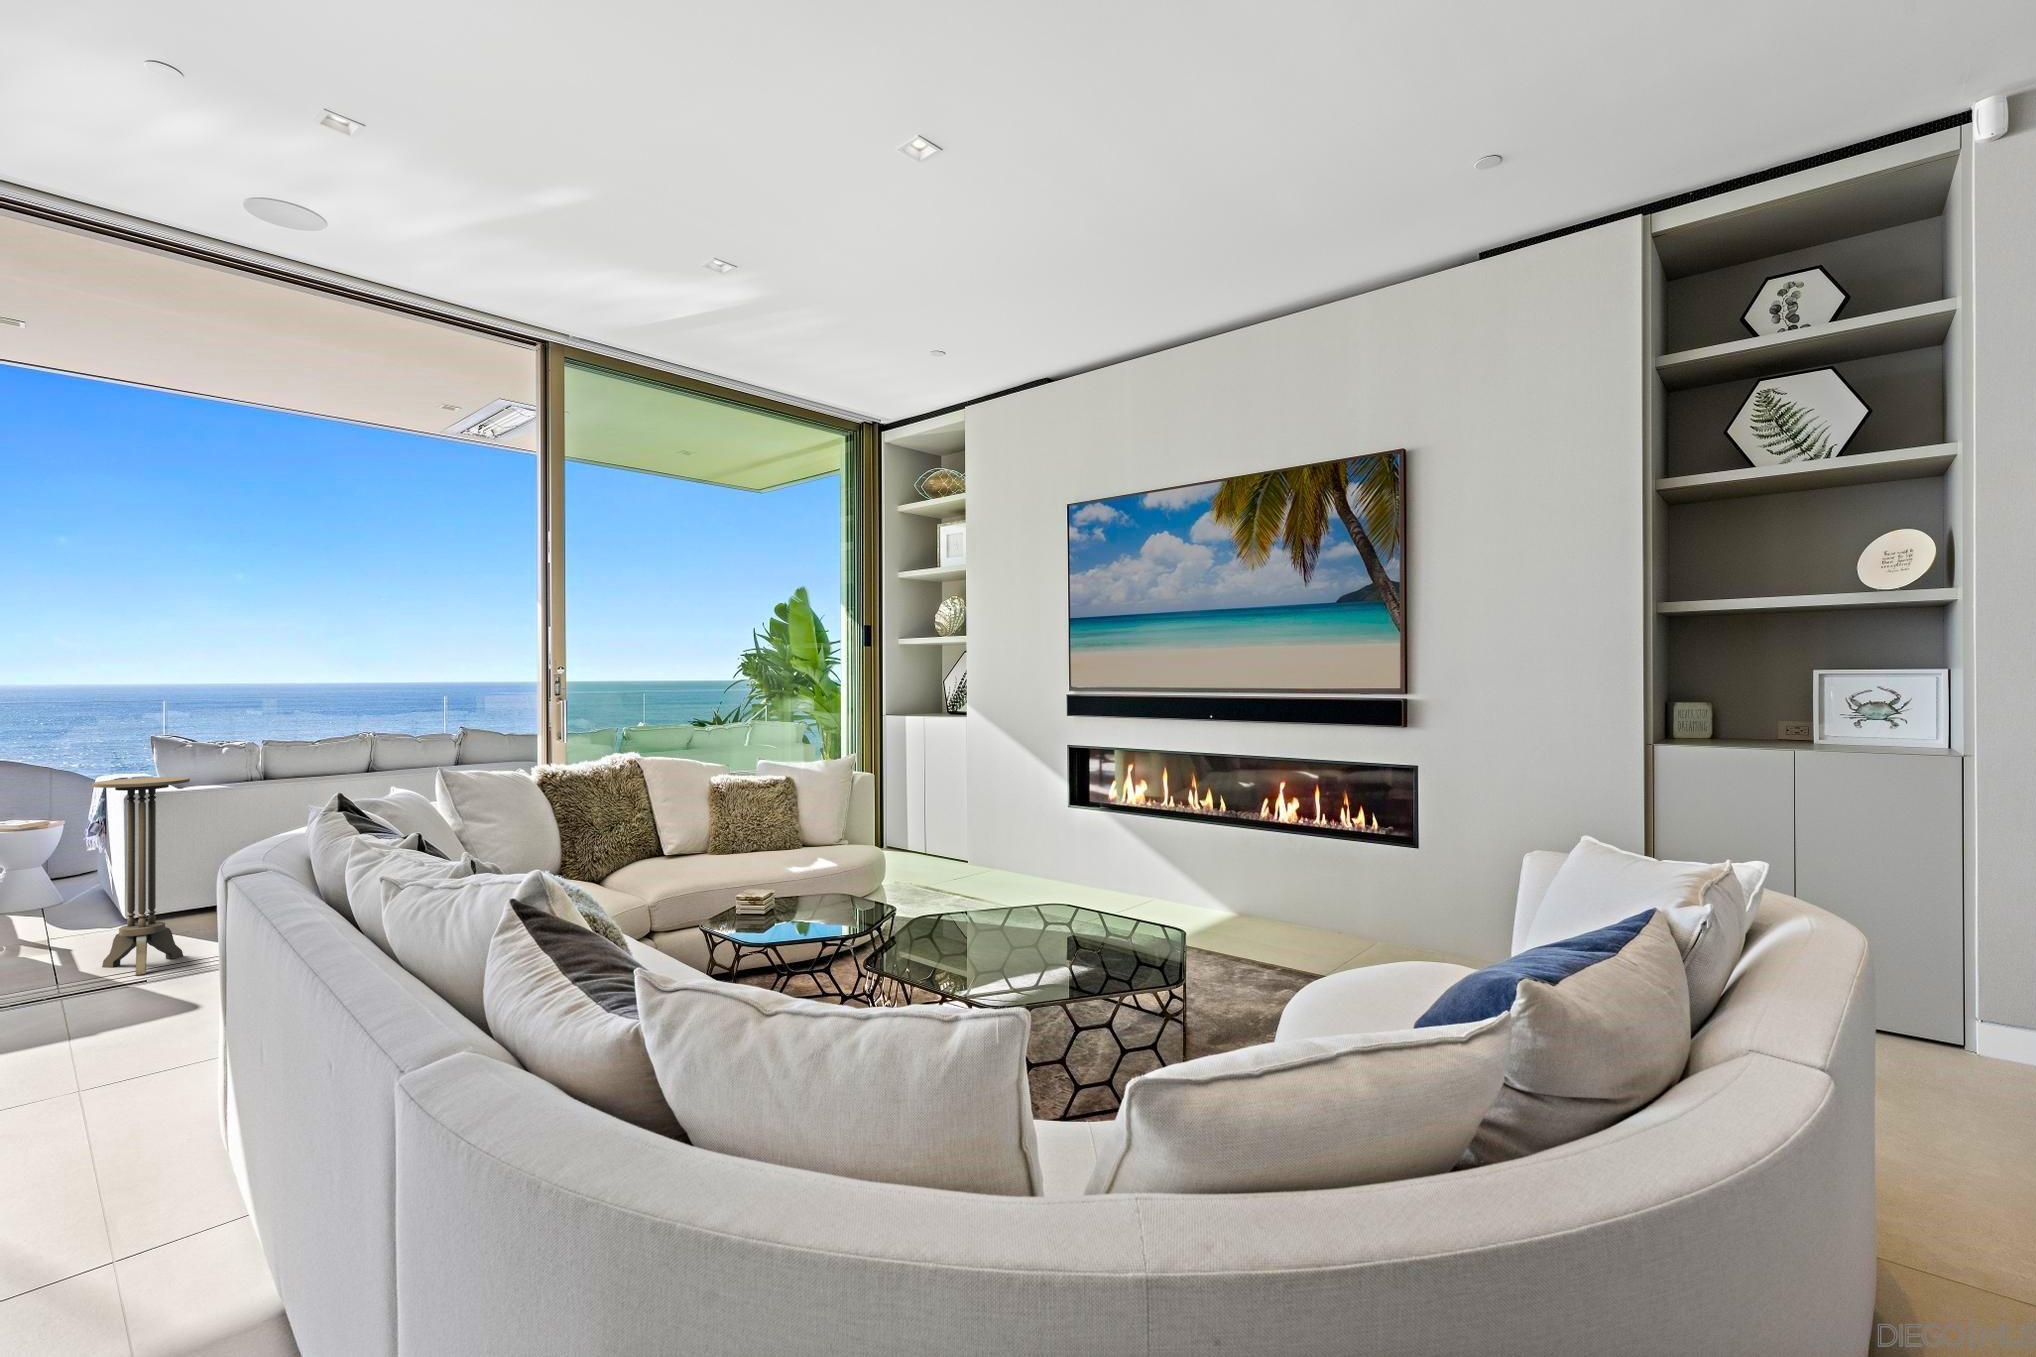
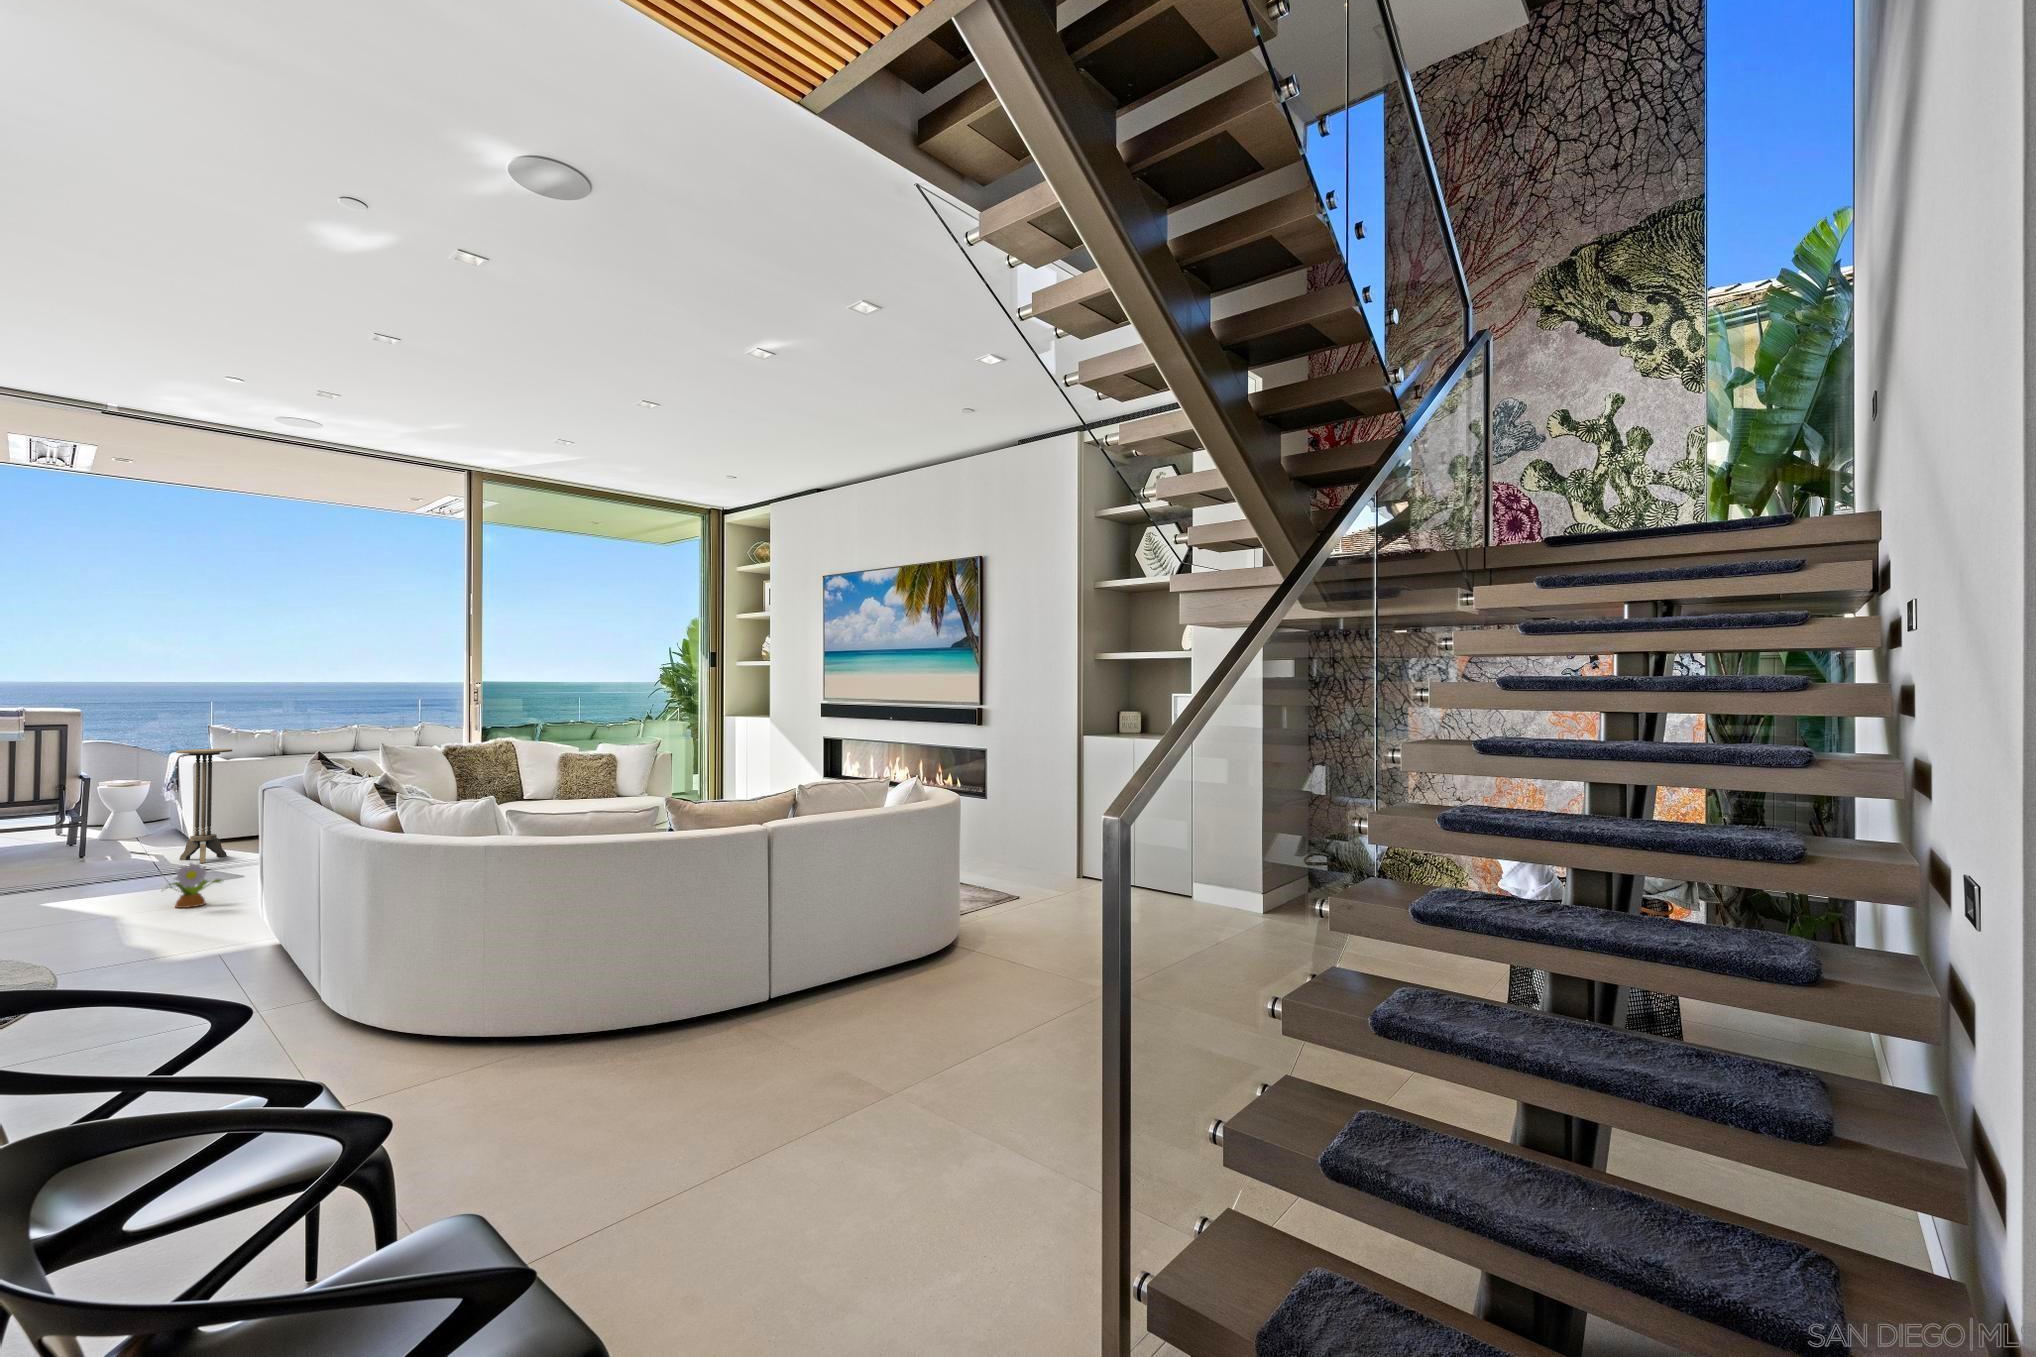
decorative plant: none [43,1022,175,1115] -> present [170,863,222,908]

